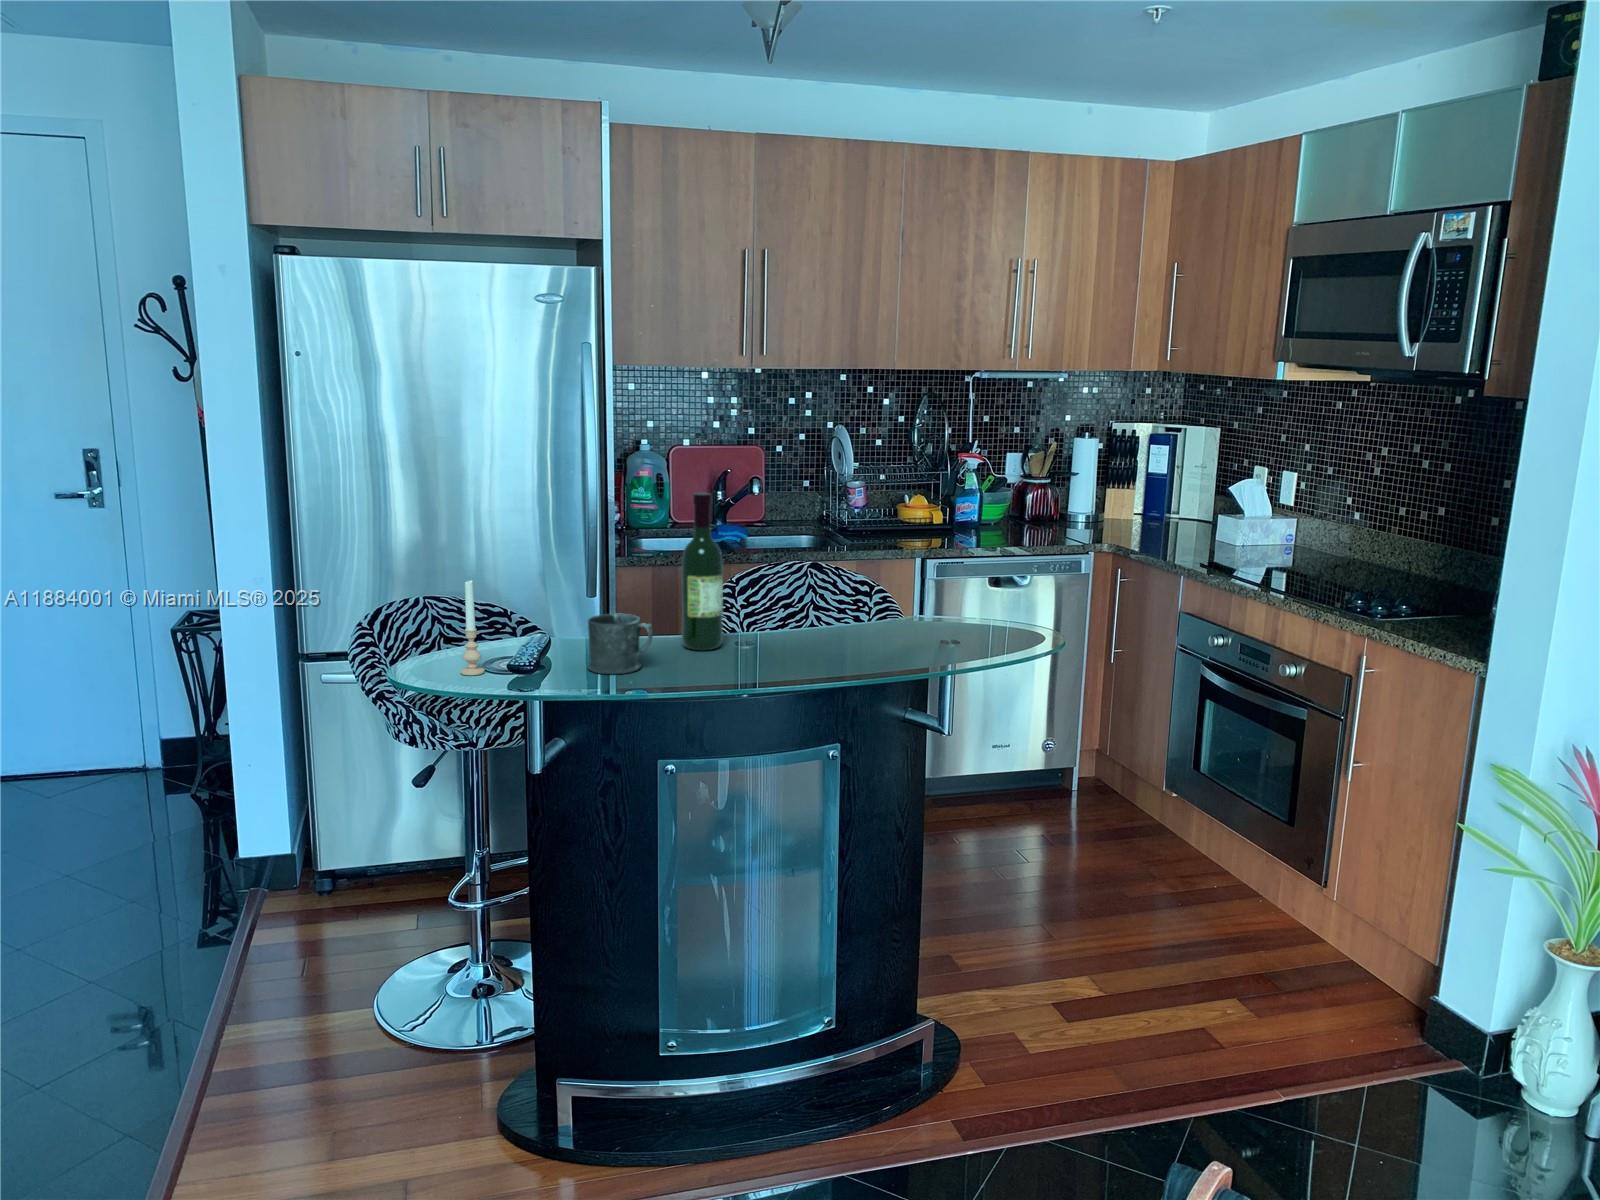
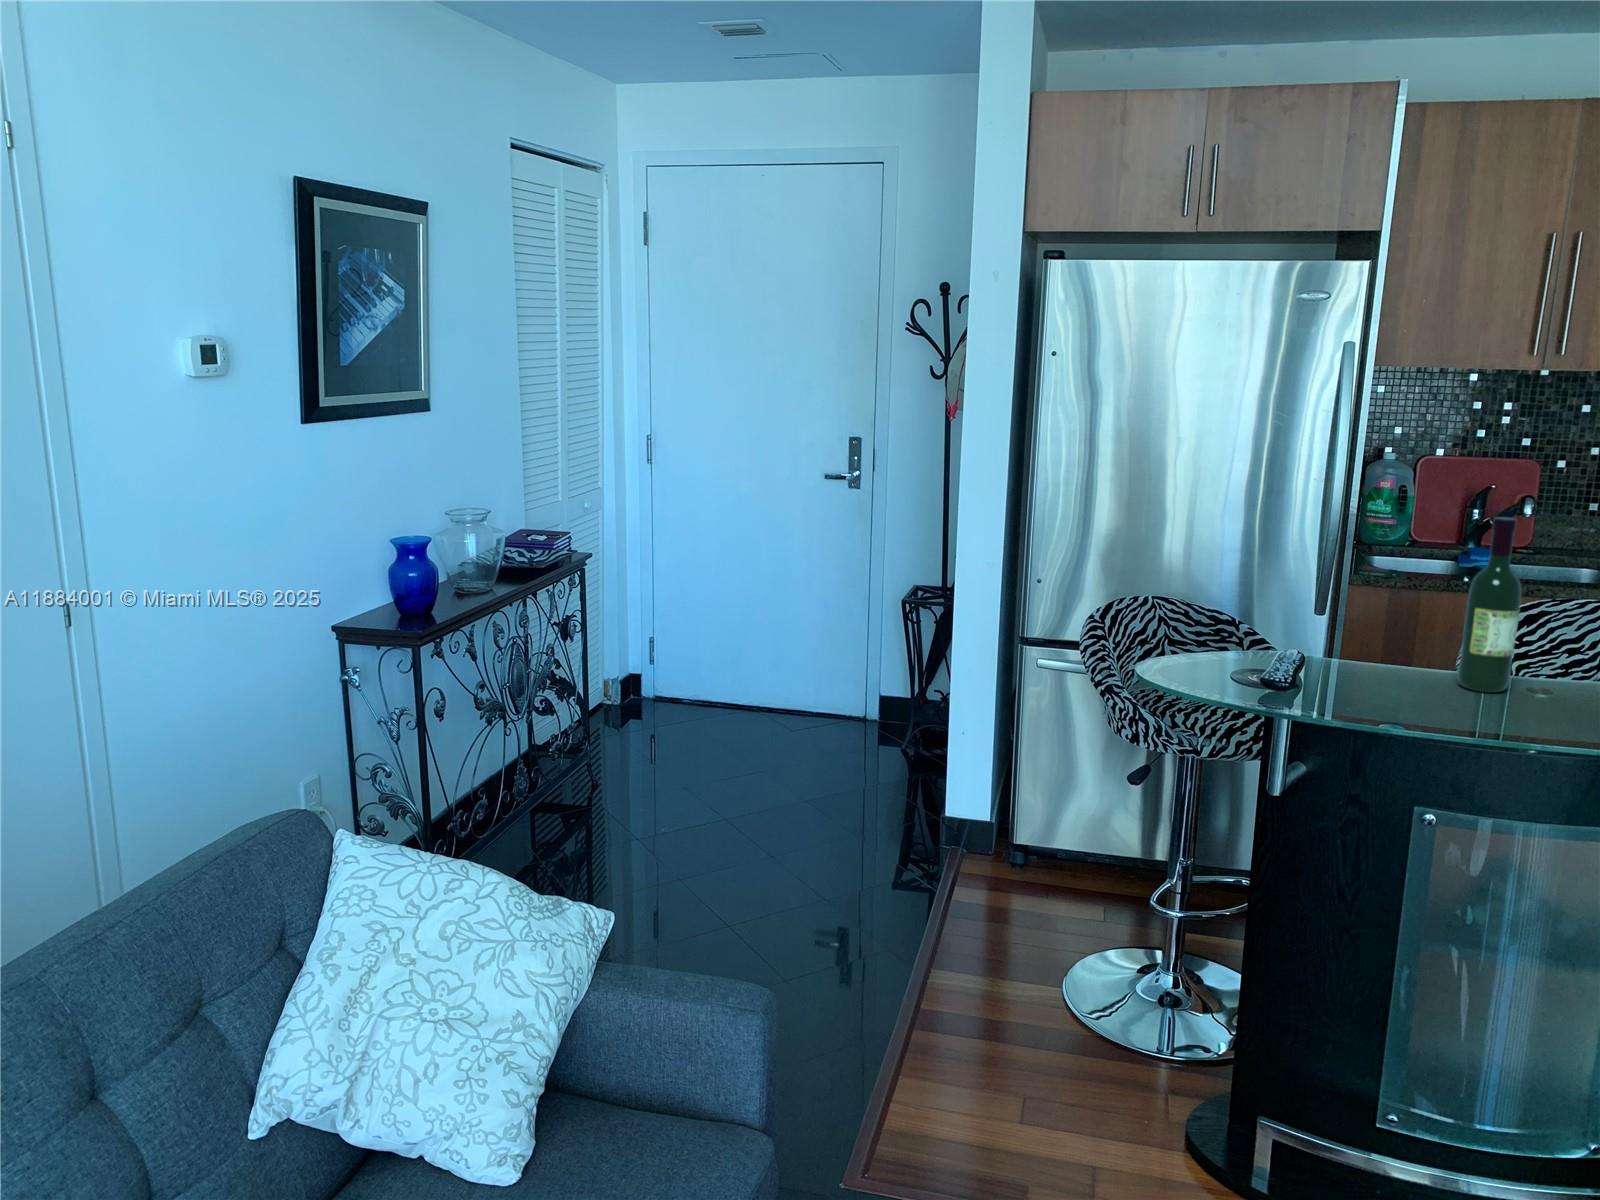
candle: present [460,581,485,675] -> none [1213,590,1238,685]
mug: present [588,614,653,674] -> none [1349,640,1432,706]

